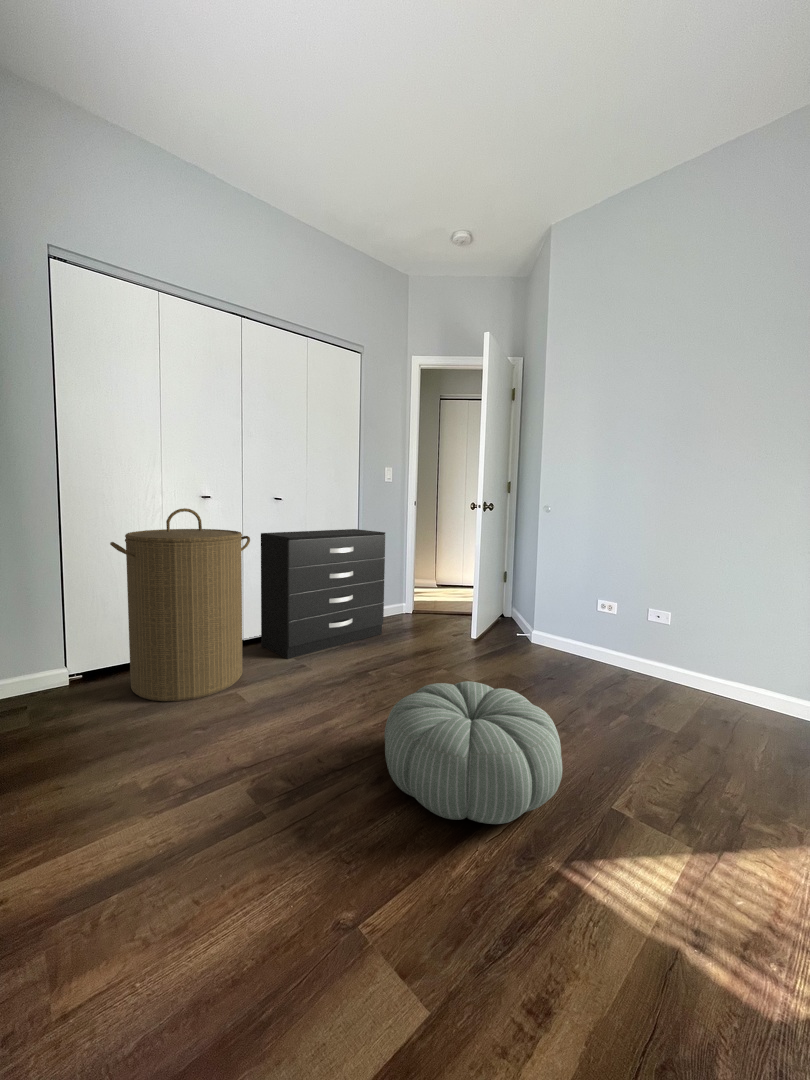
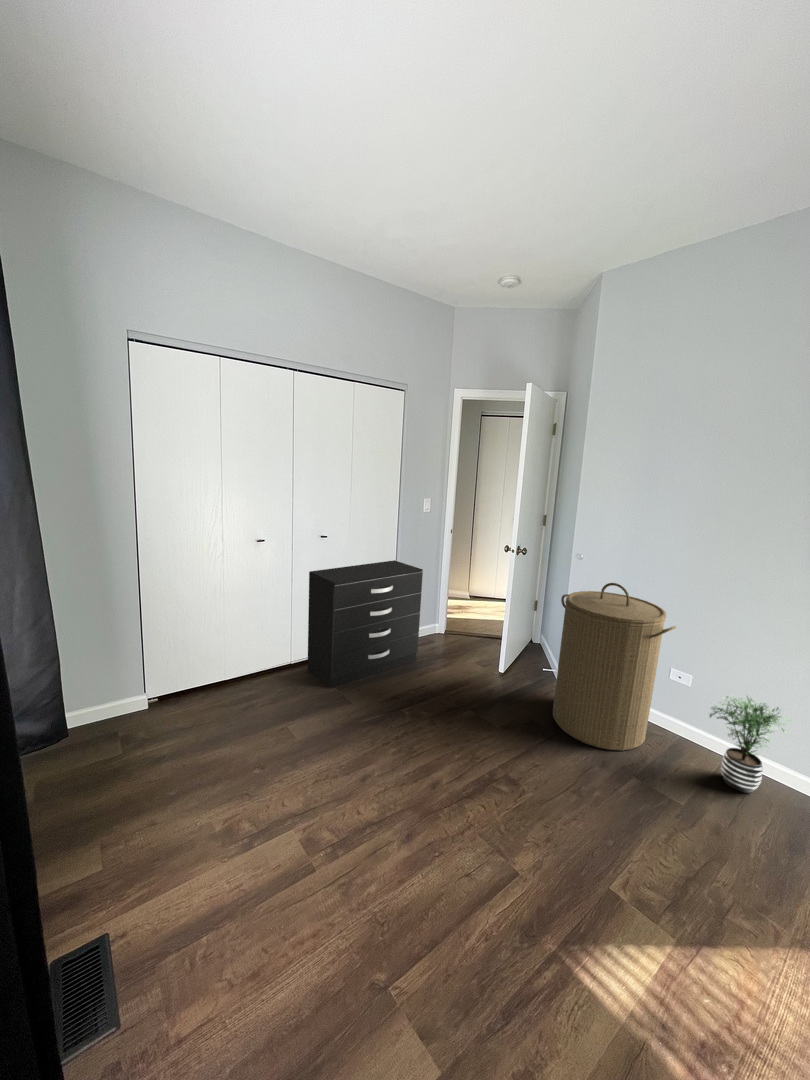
laundry hamper: present [110,508,250,701] -> present [553,583,676,751]
potted plant: none [692,617,780,719] -> present [710,697,787,793]
pouf: present [384,681,562,824] -> none [415,750,568,900]

